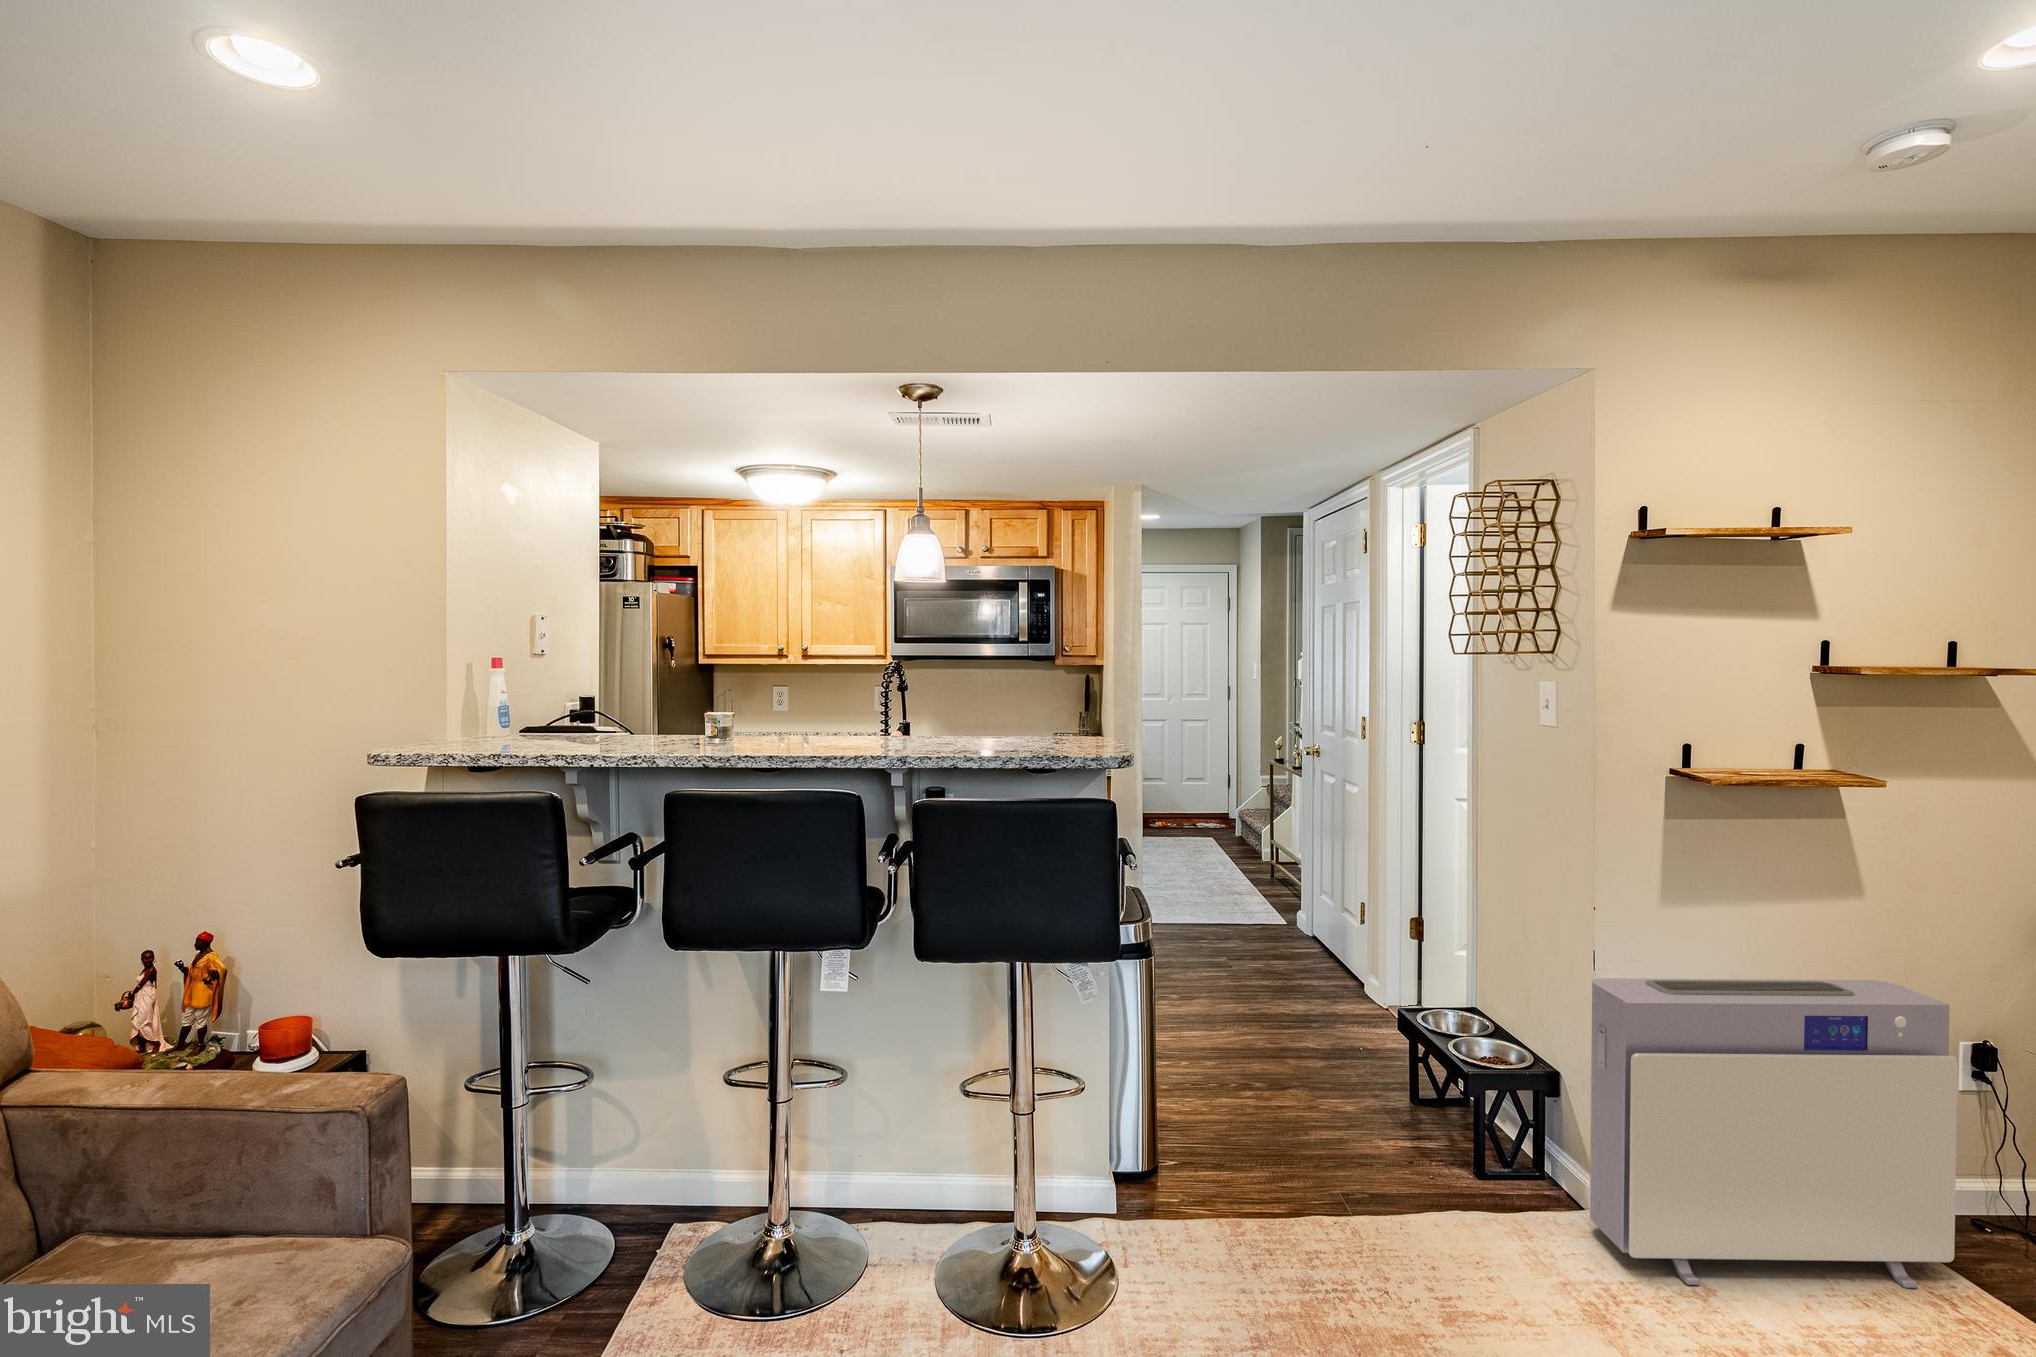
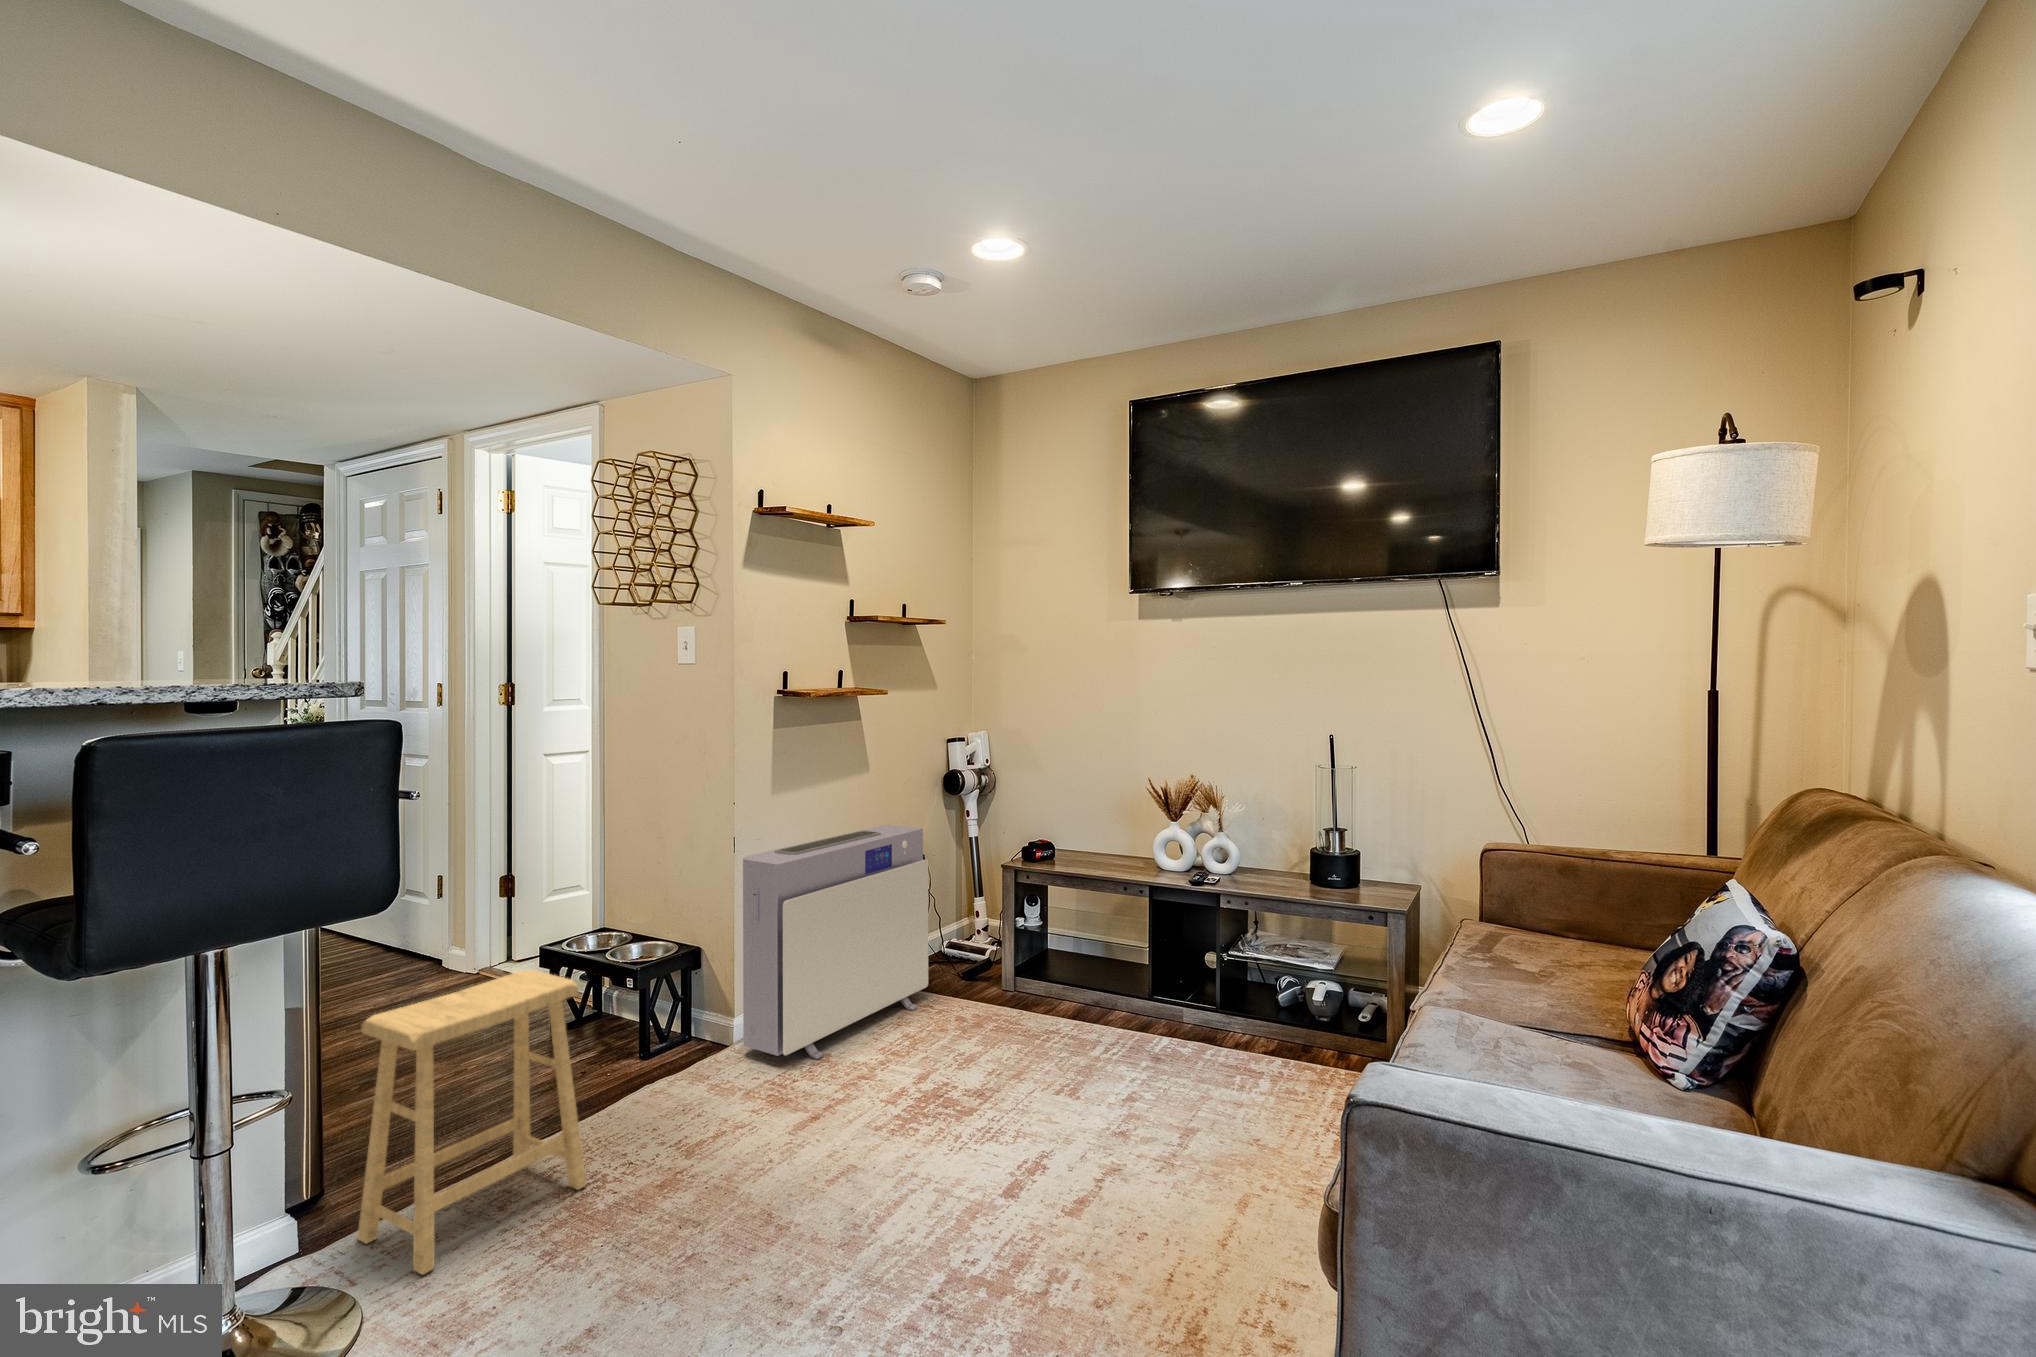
footstool: none [1151,1040,1333,1290] -> present [358,970,586,1274]

